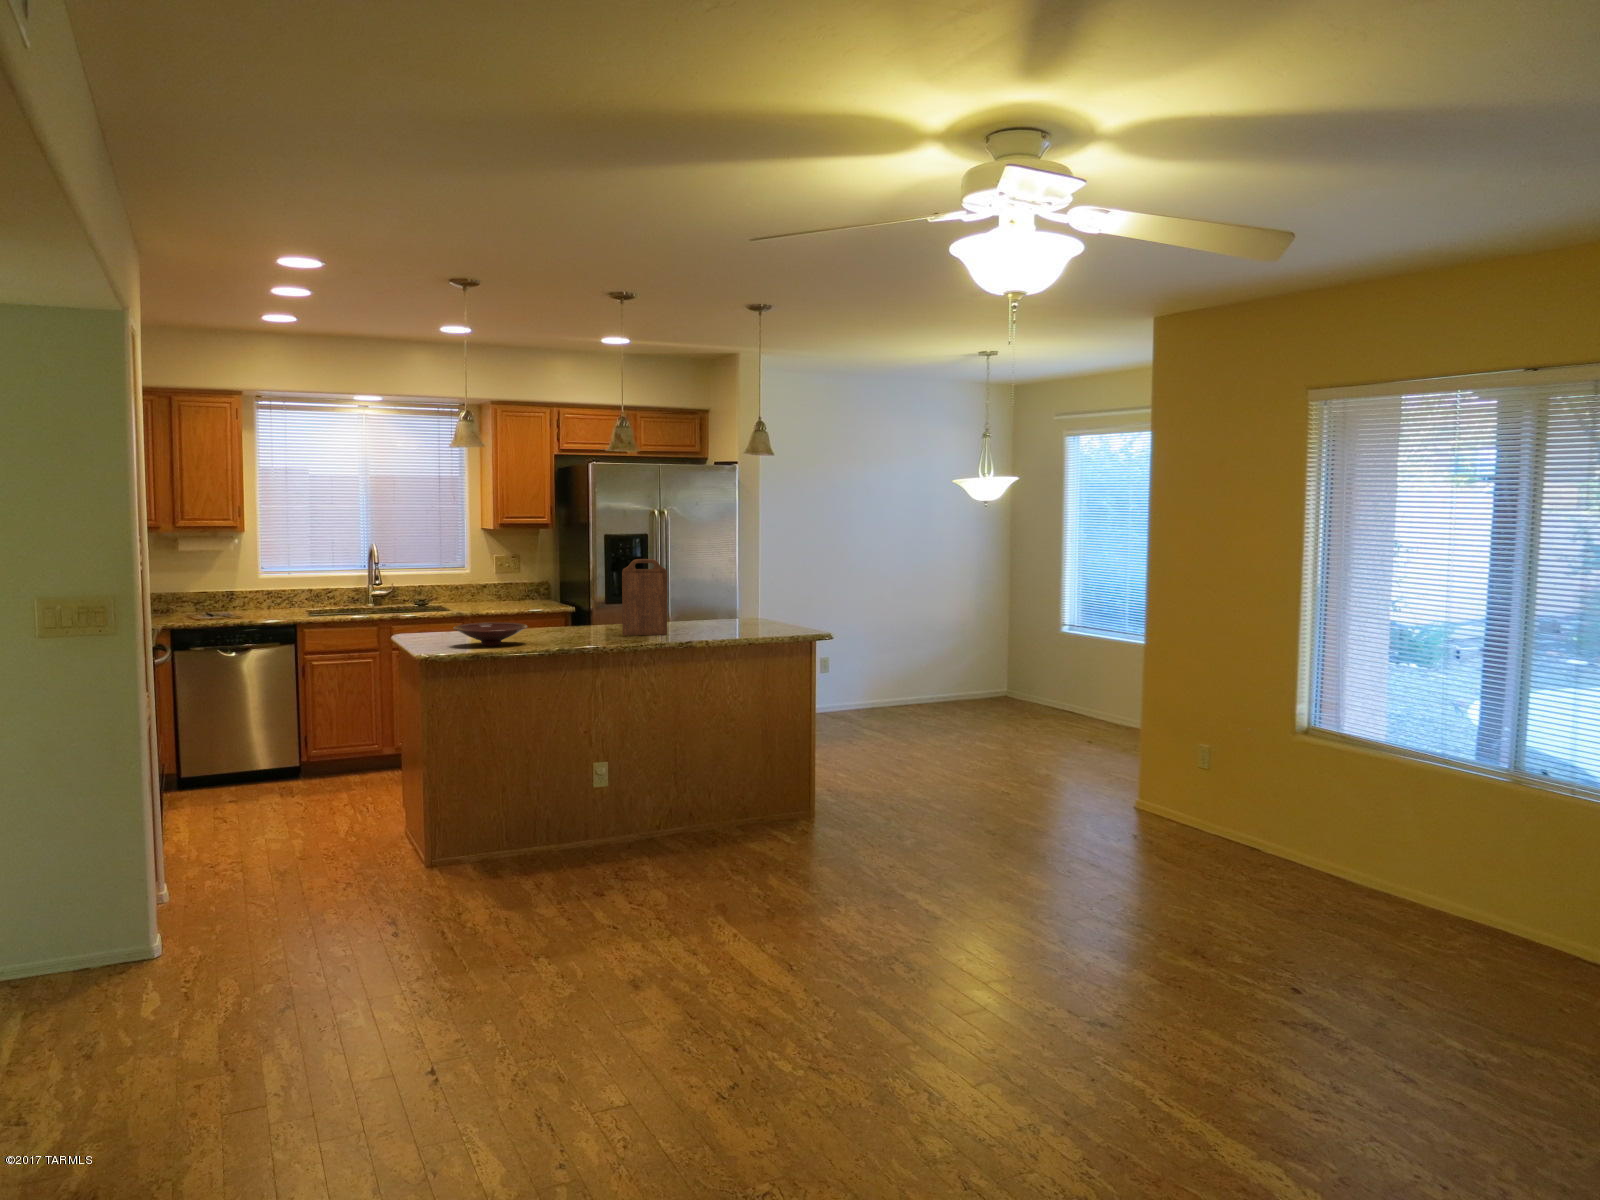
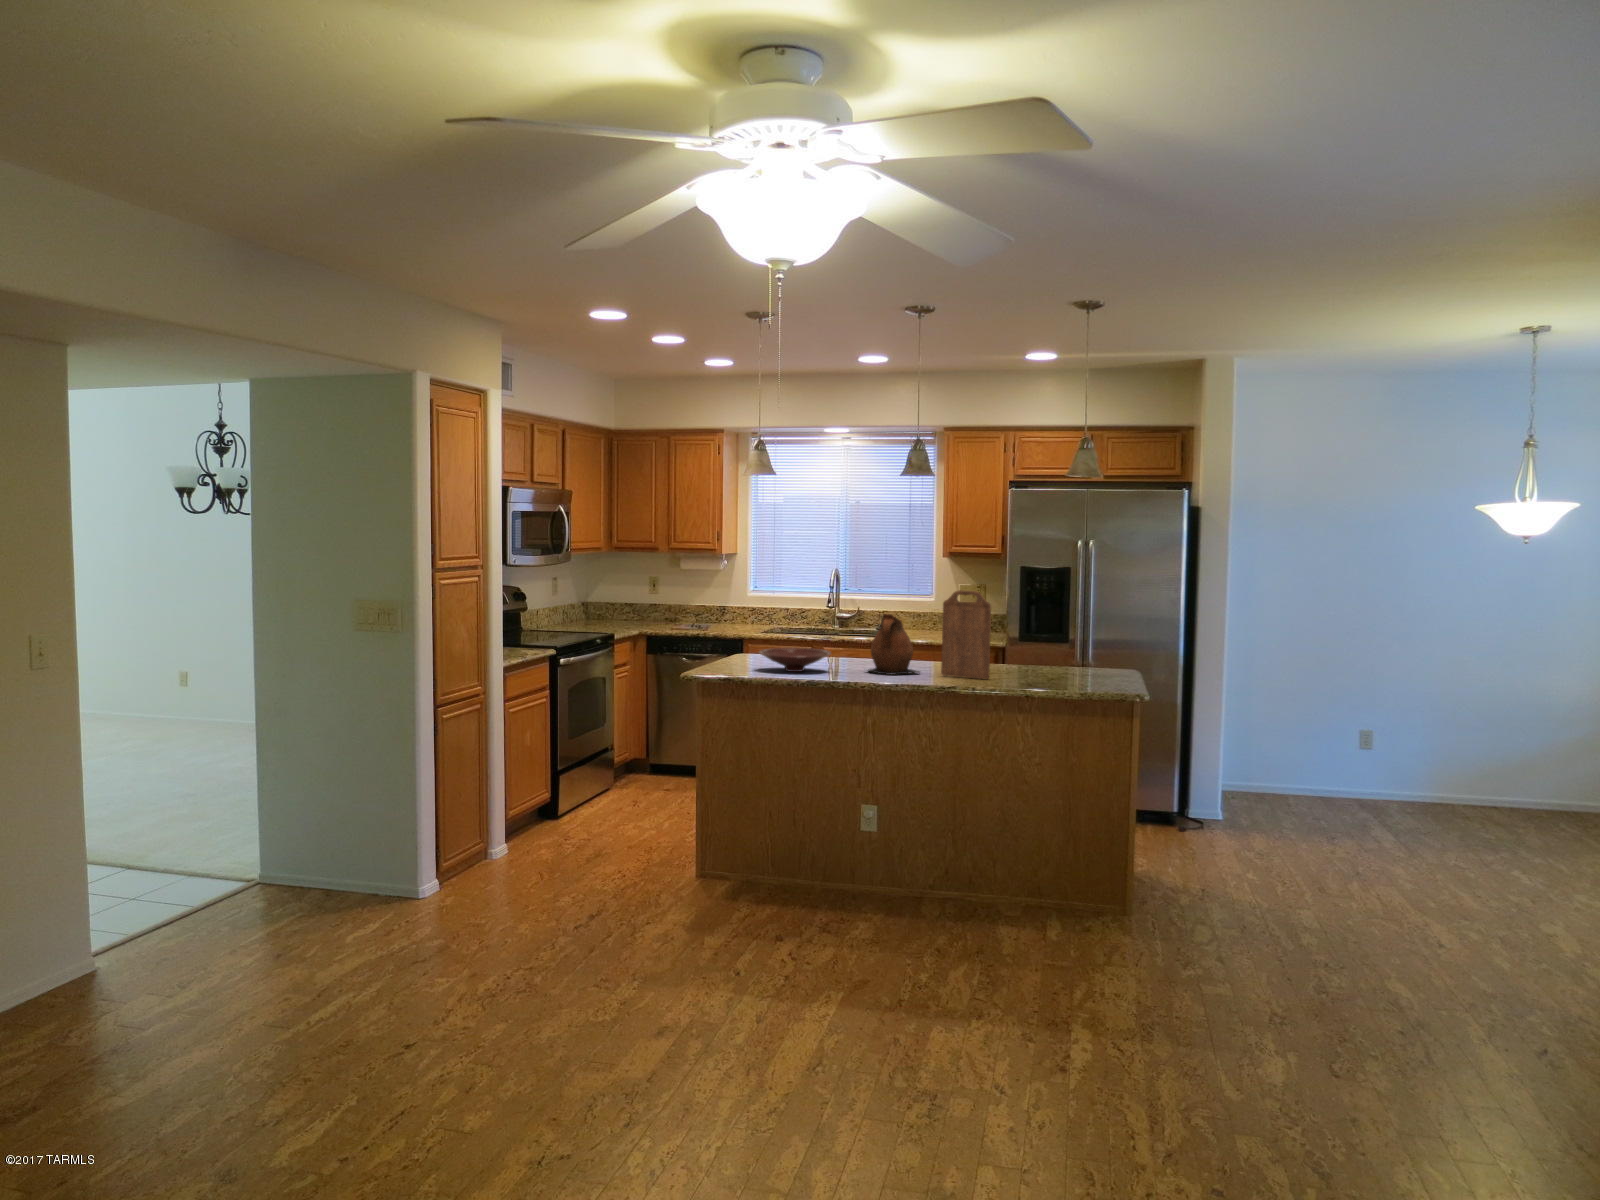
ceramic pitcher: none [549,584,601,639] -> present [868,614,919,675]

